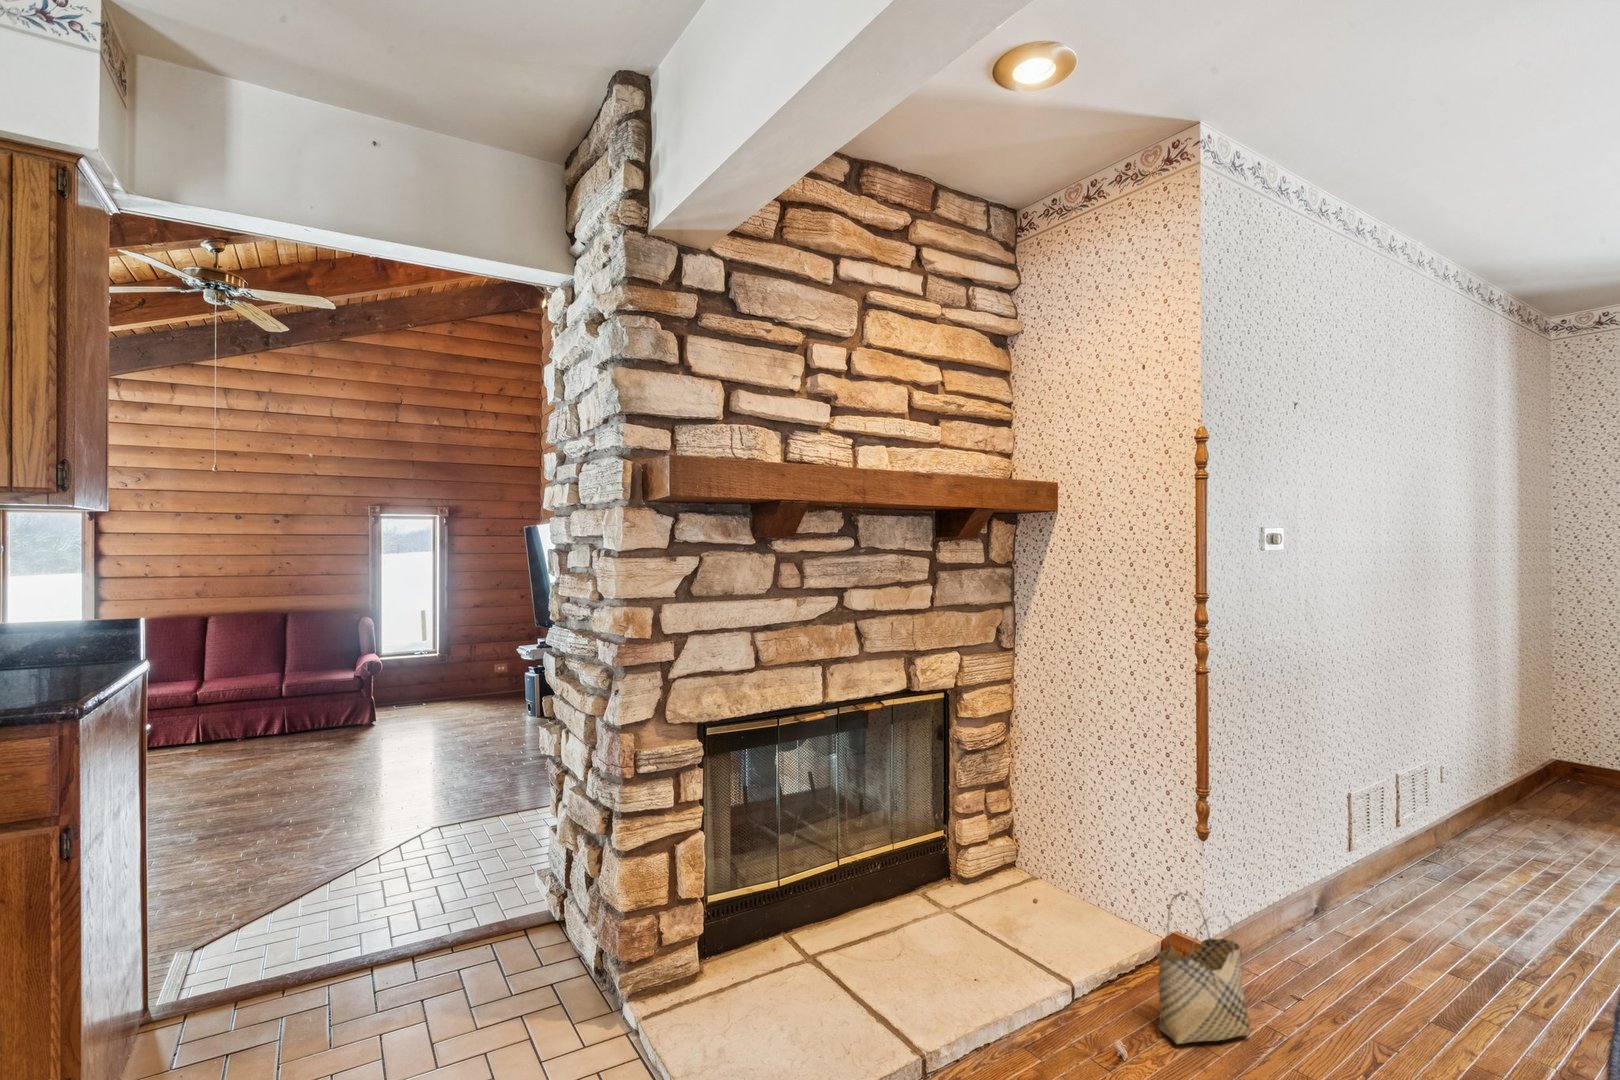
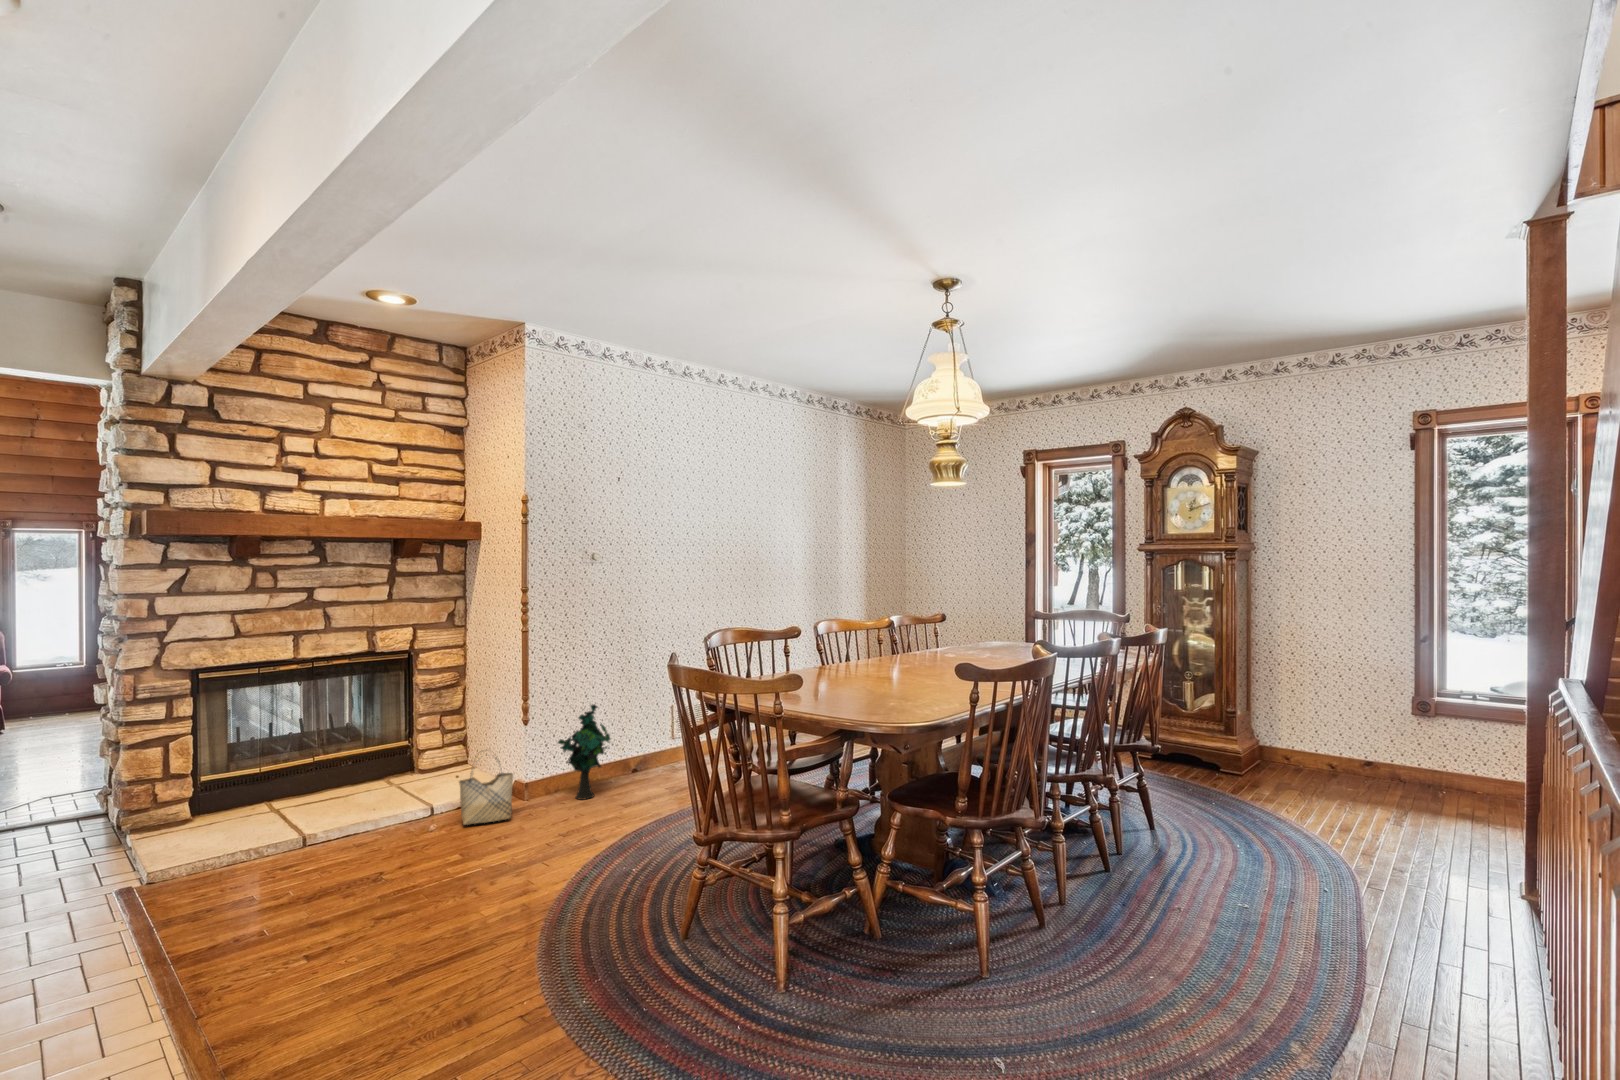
decorative plant: none [1259,808,1358,987] -> present [558,705,610,800]

